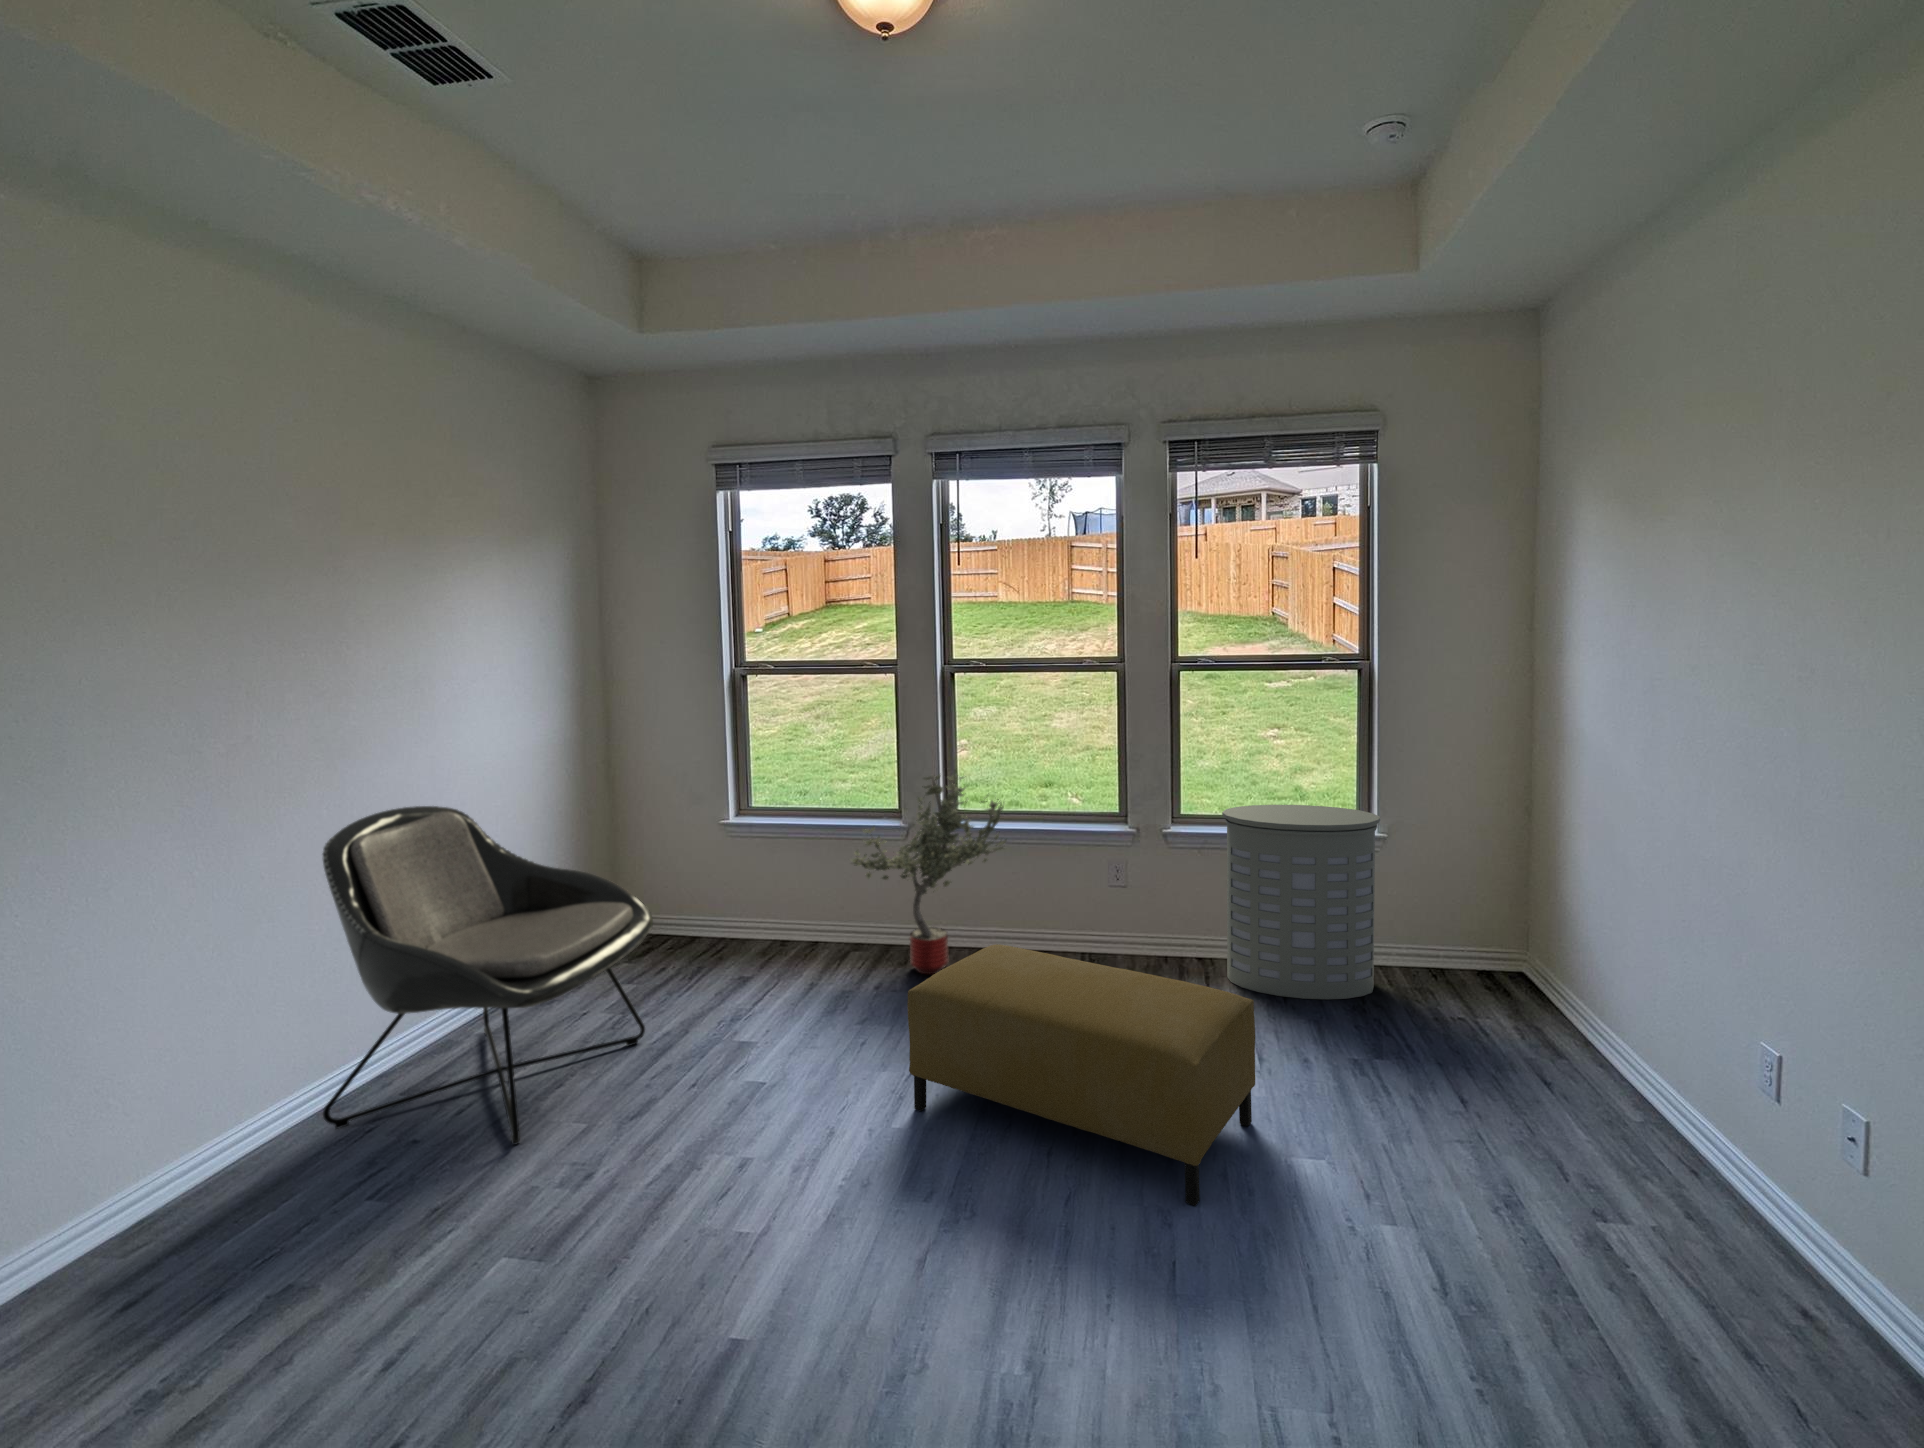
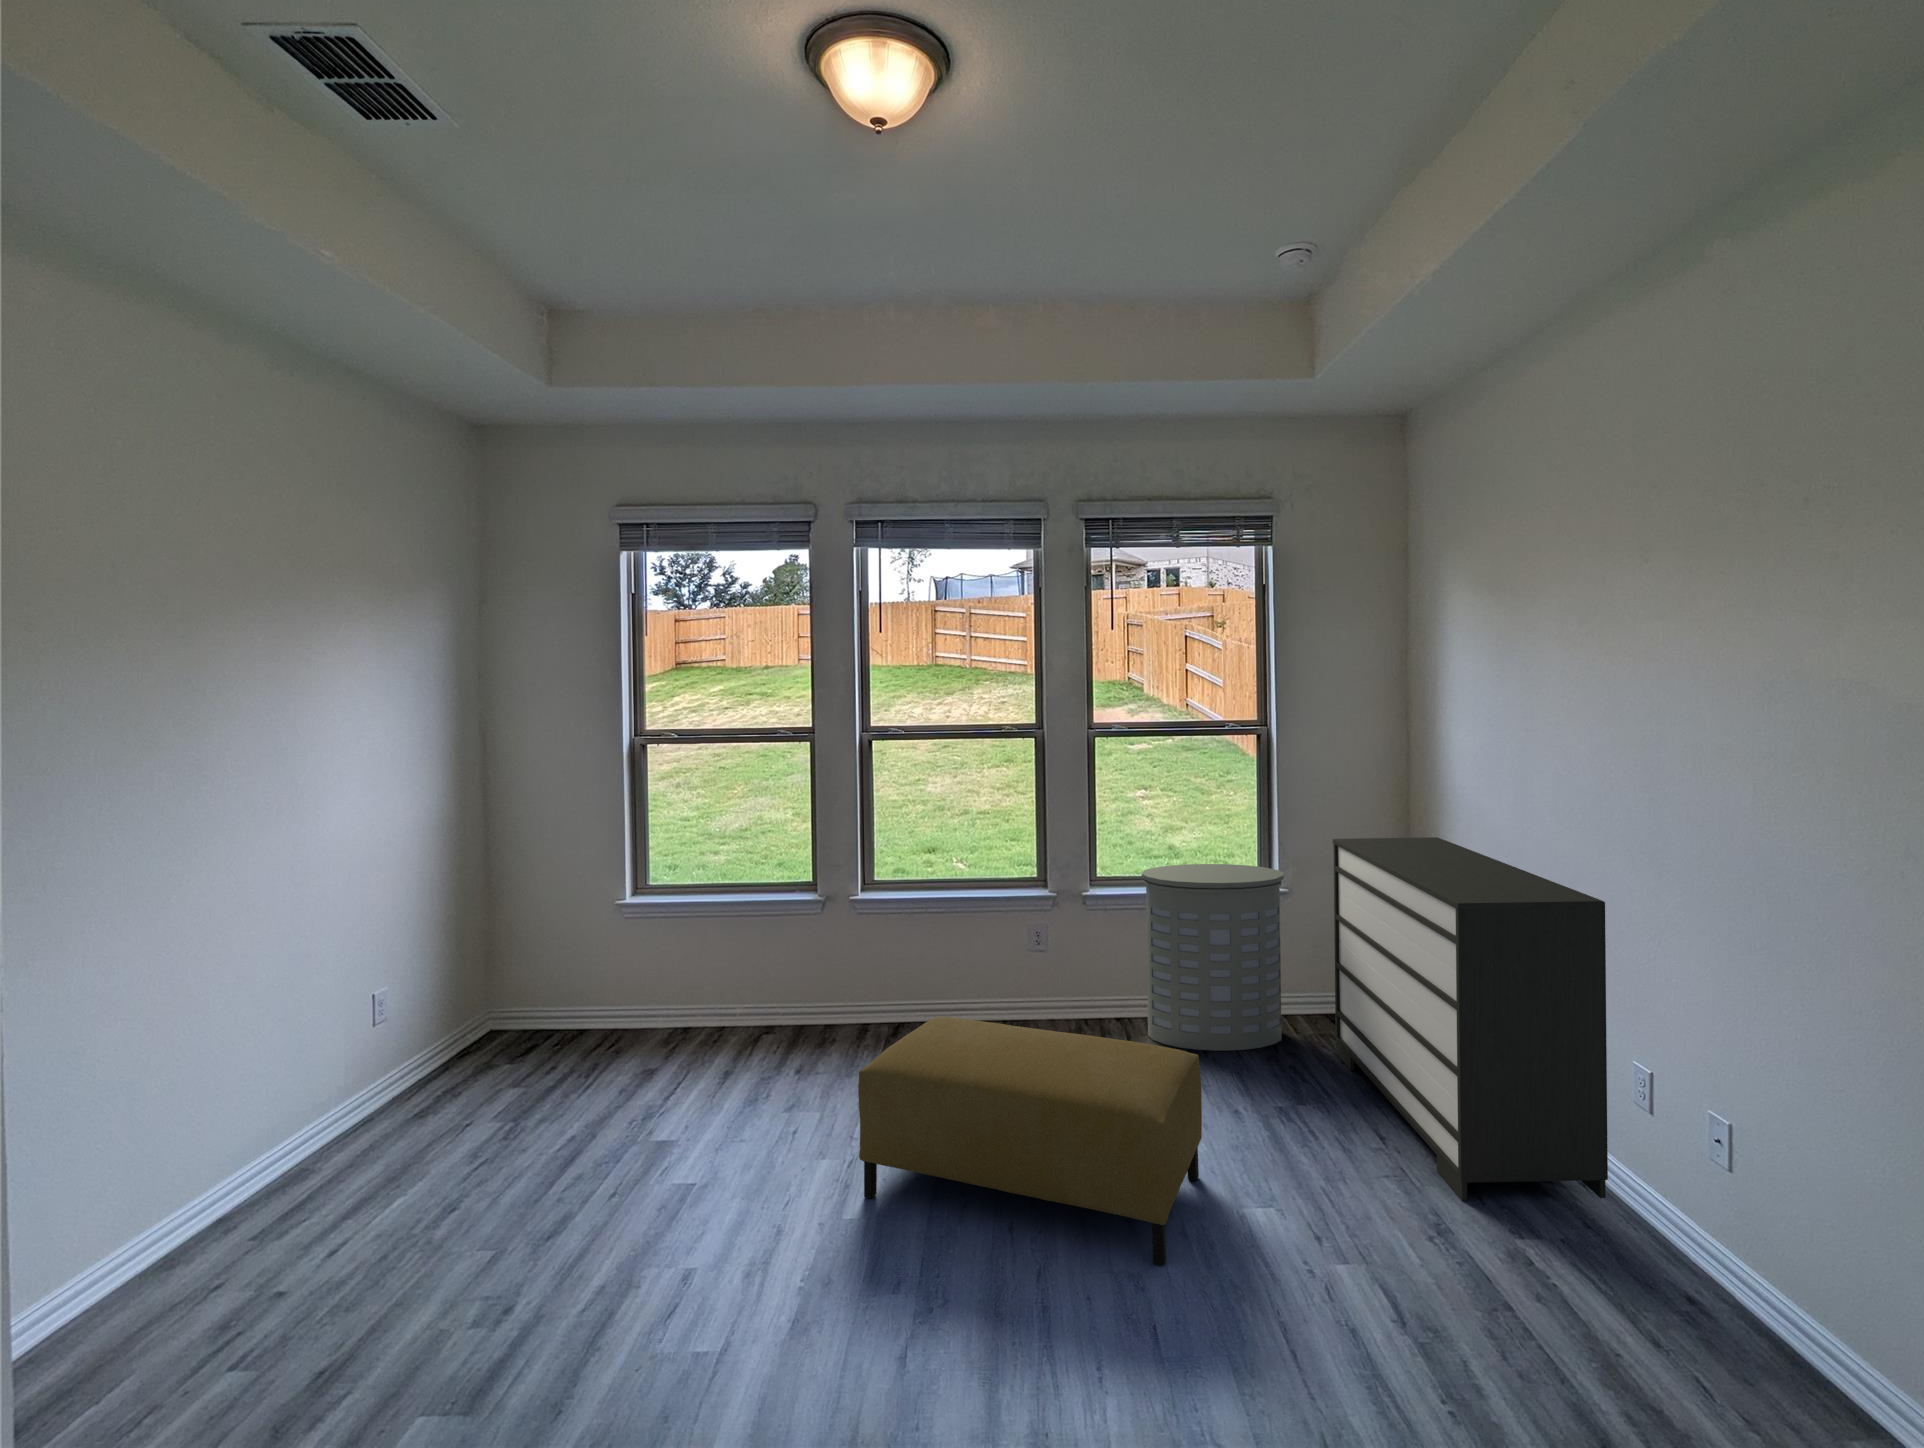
potted tree: present [852,772,1006,974] -> none [767,841,935,1053]
dresser: none [1432,782,1740,1192] -> present [1333,837,1608,1201]
lounge chair: present [323,806,653,1145] -> none [148,898,561,1294]

